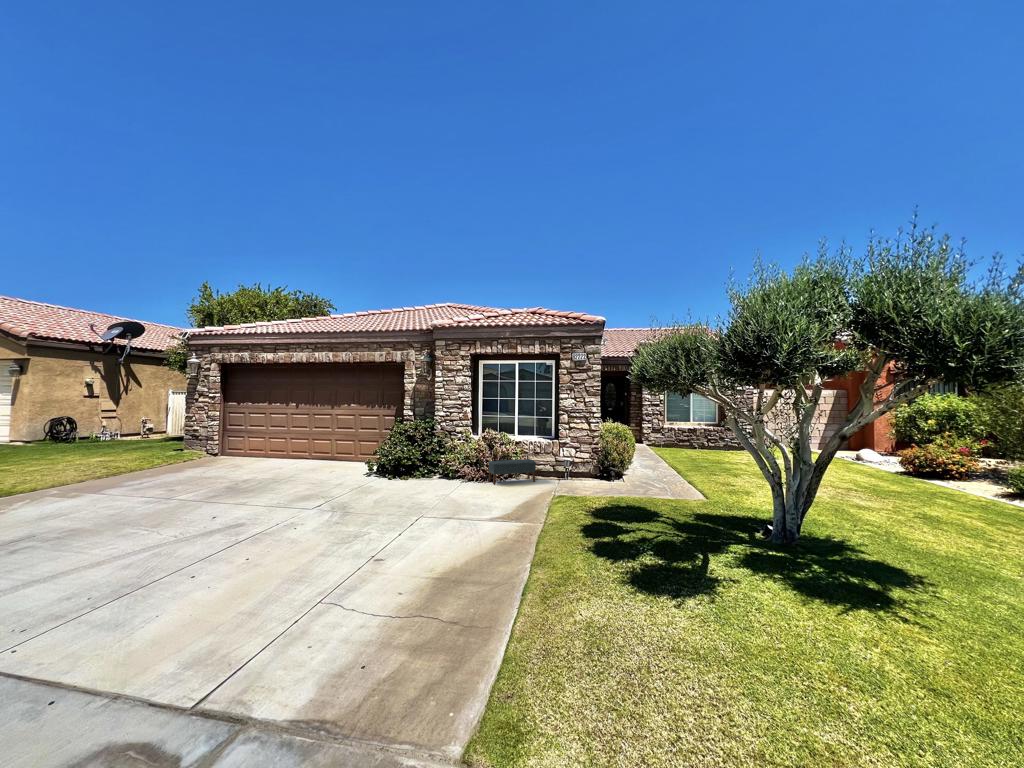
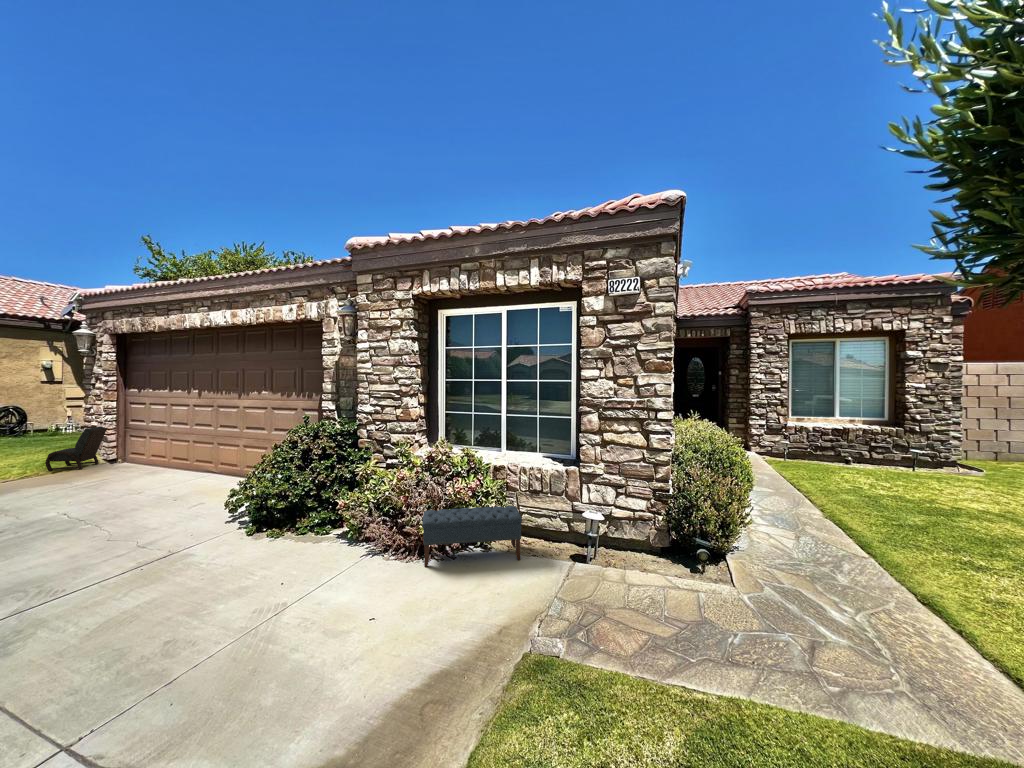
lounge chair: none [175,429,211,461] -> present [45,426,107,471]

